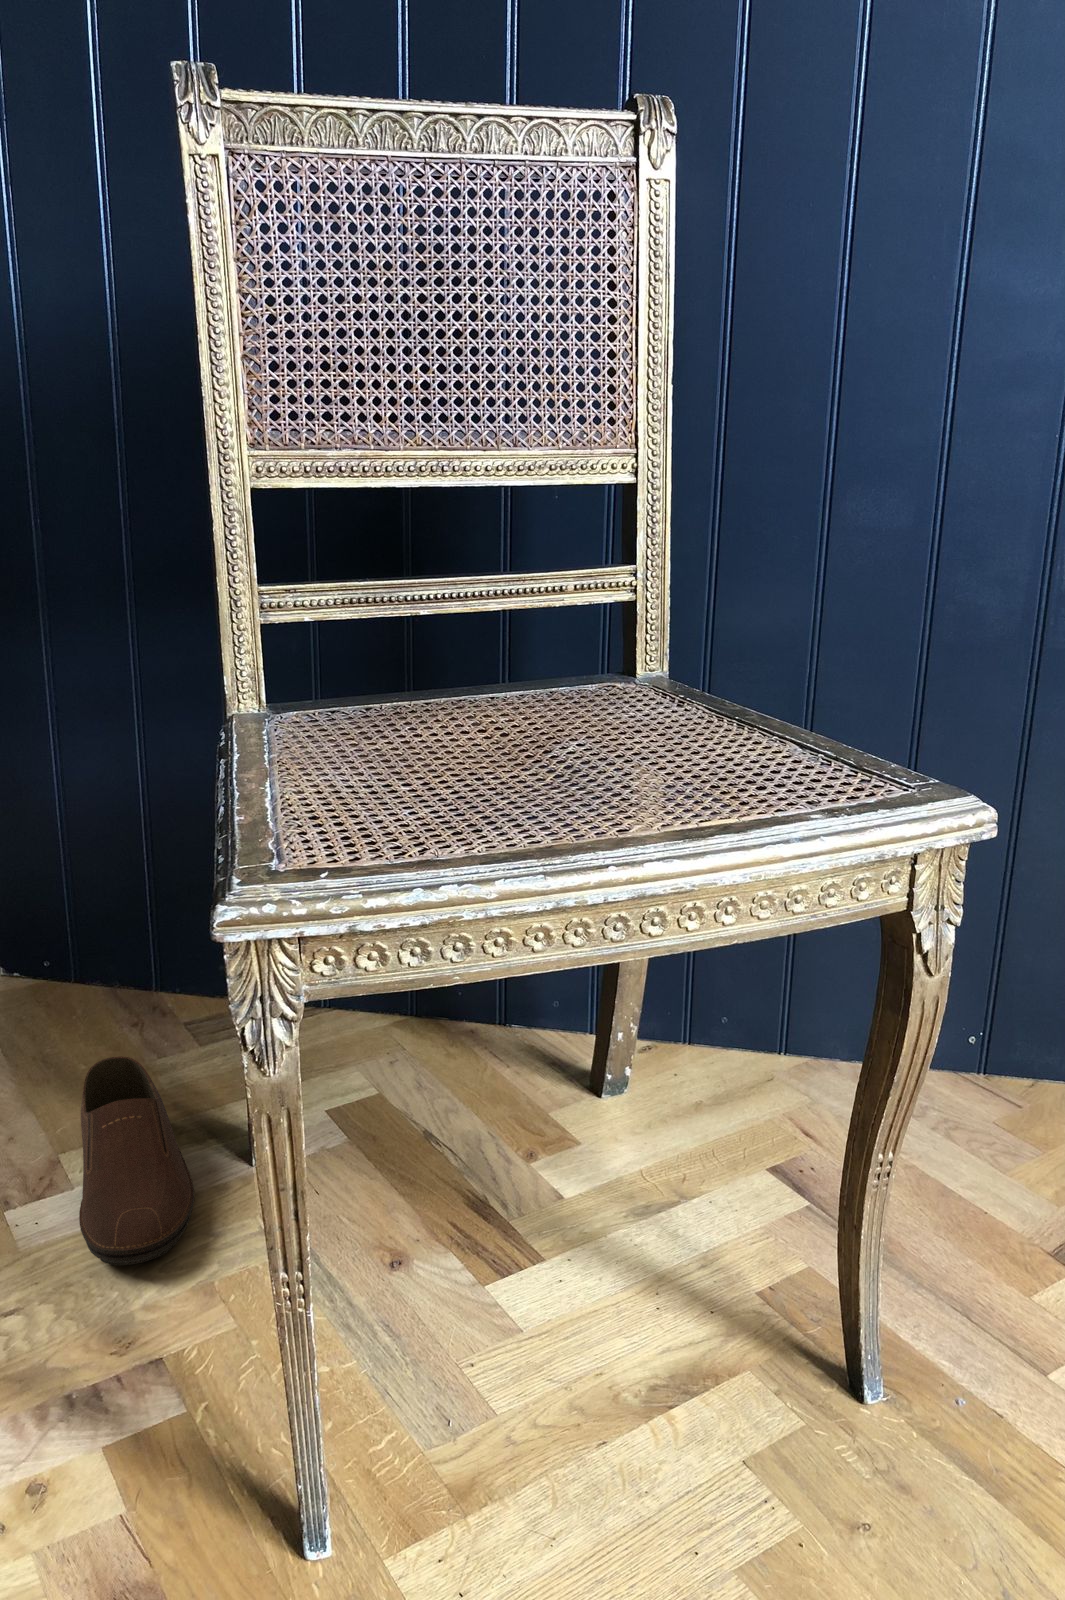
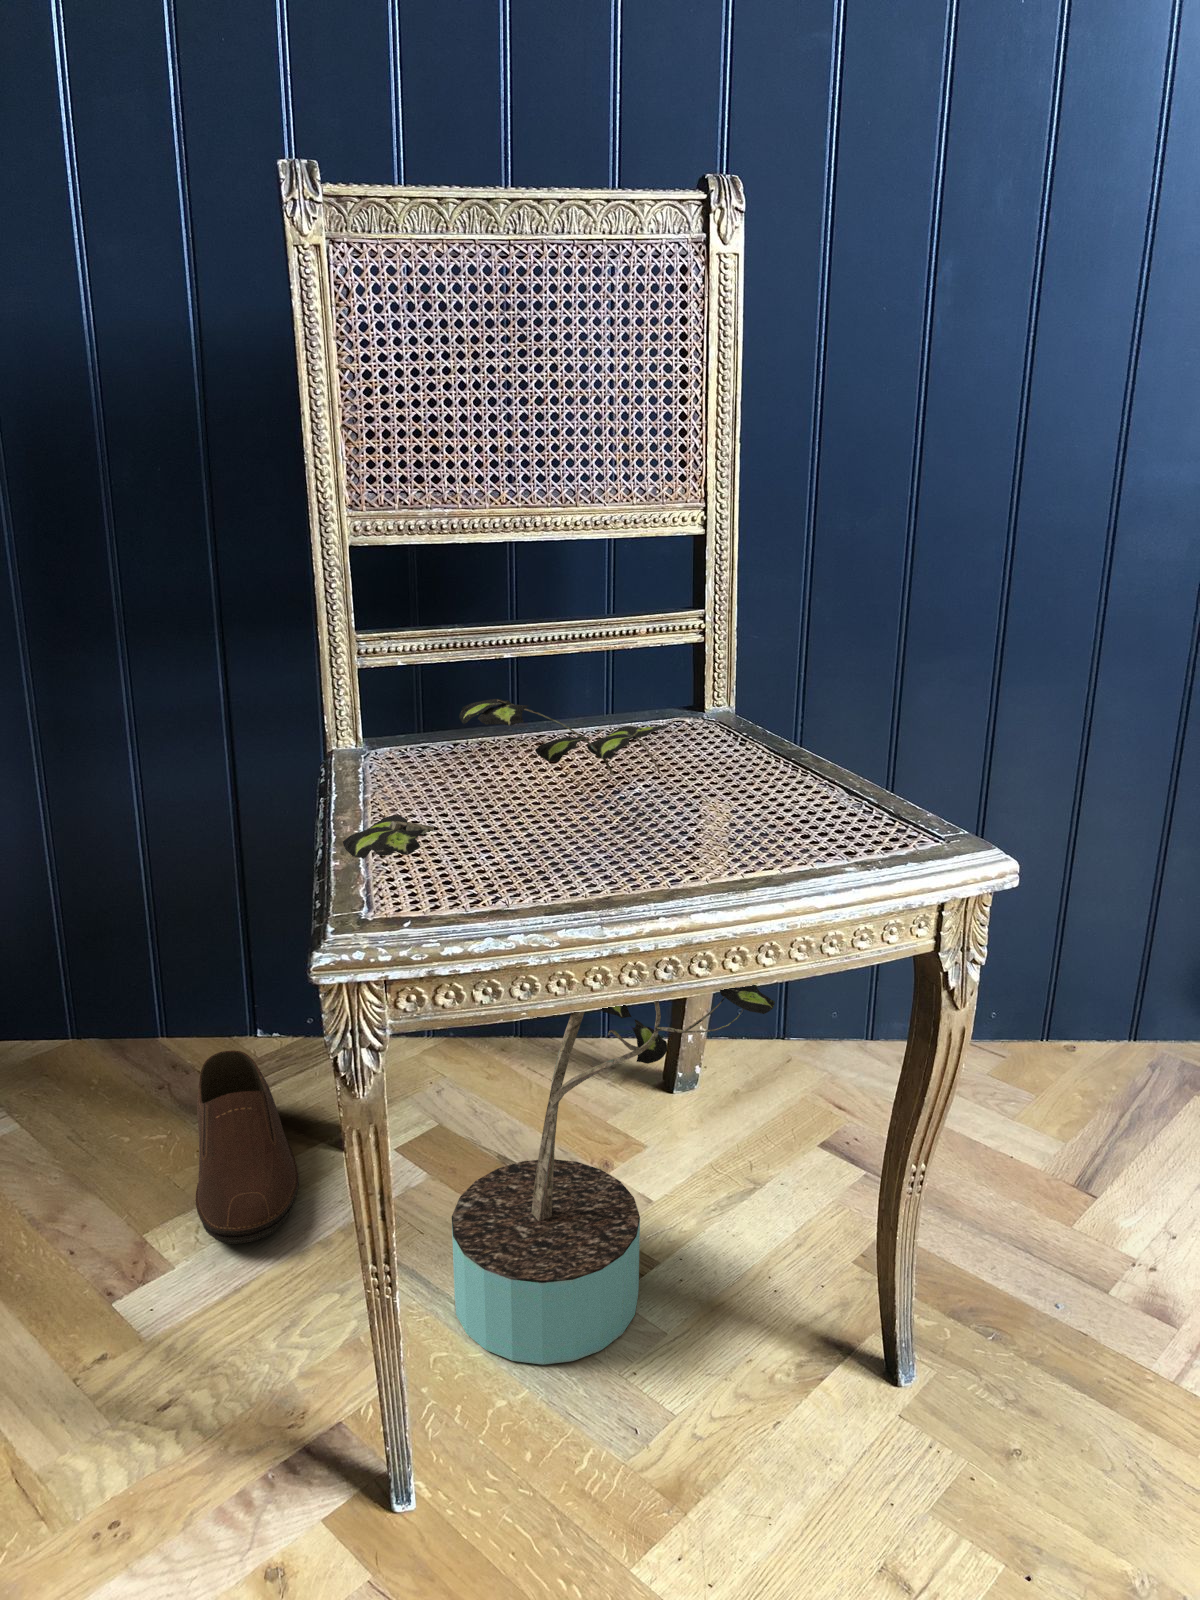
potted plant: none [247,650,728,1390] -> present [343,699,775,1365]

